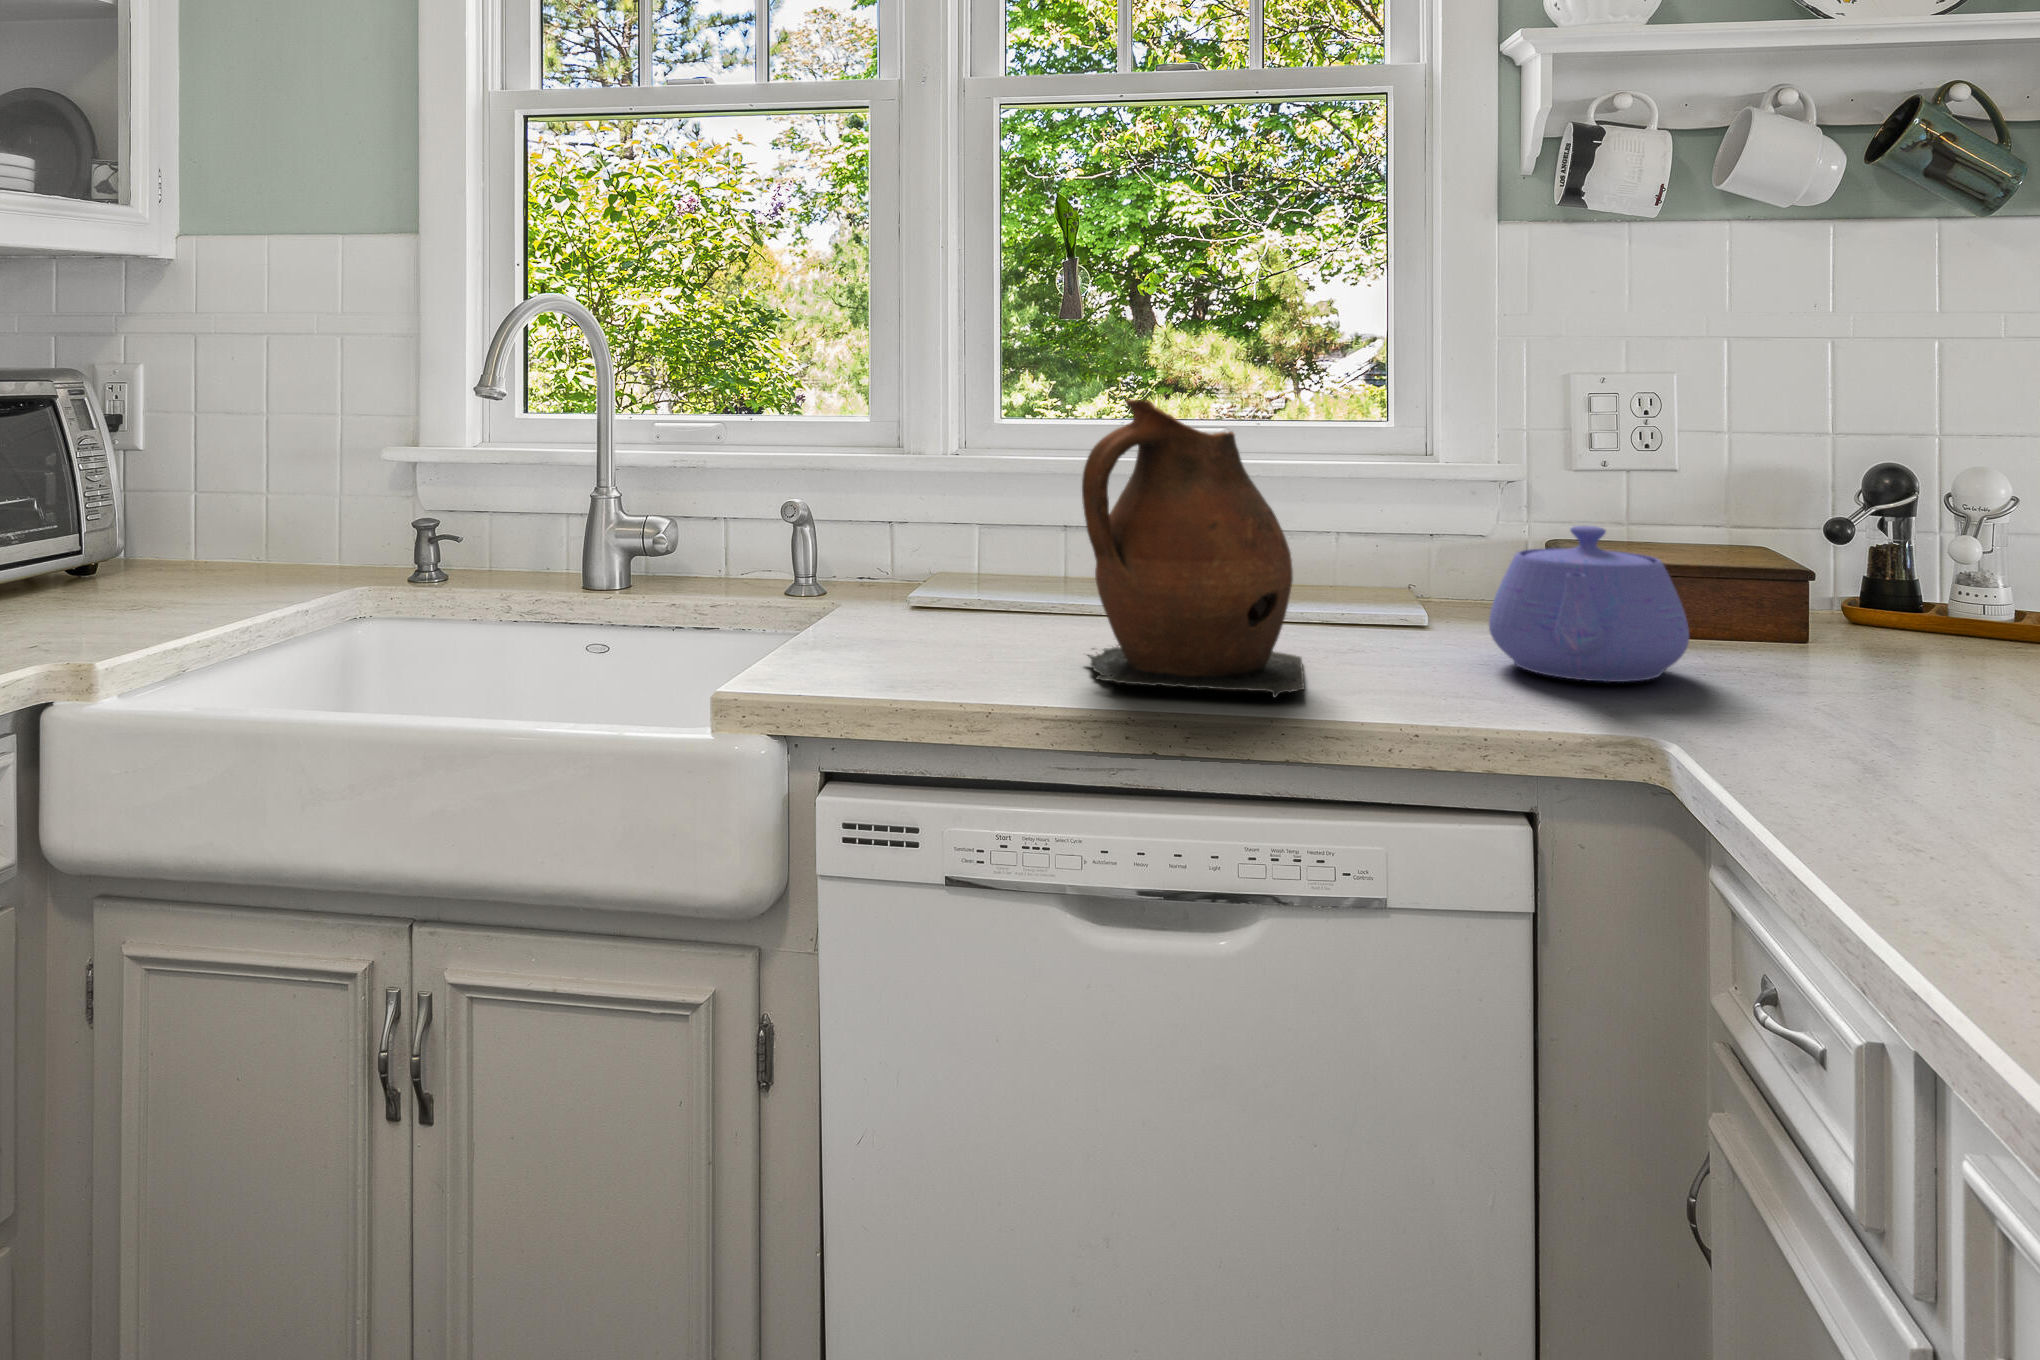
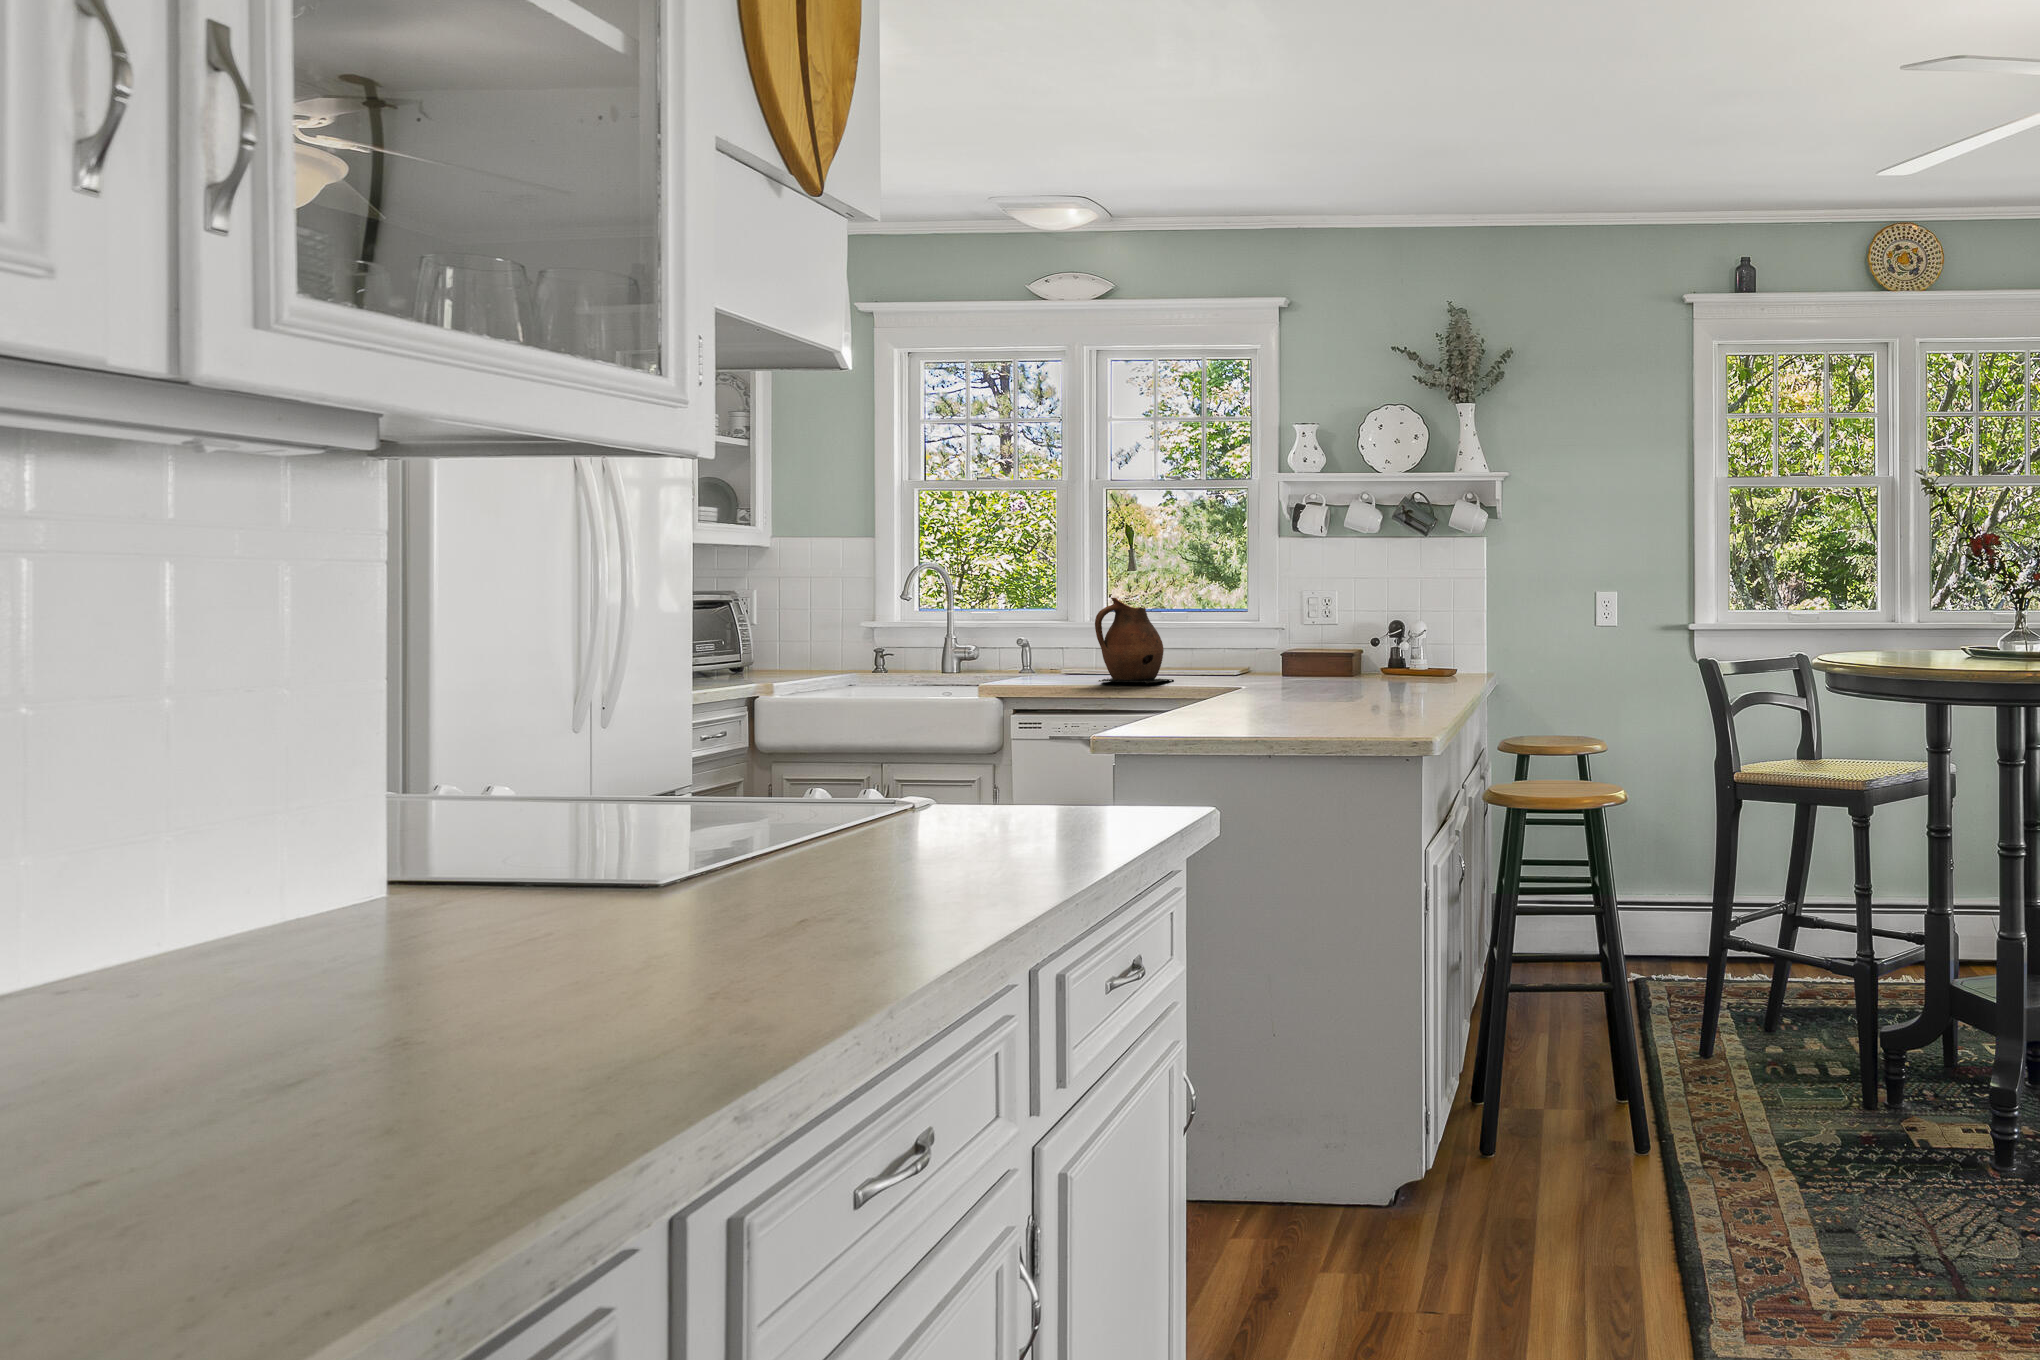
teapot: present [1489,526,1689,682] -> none [1230,637,1287,682]

